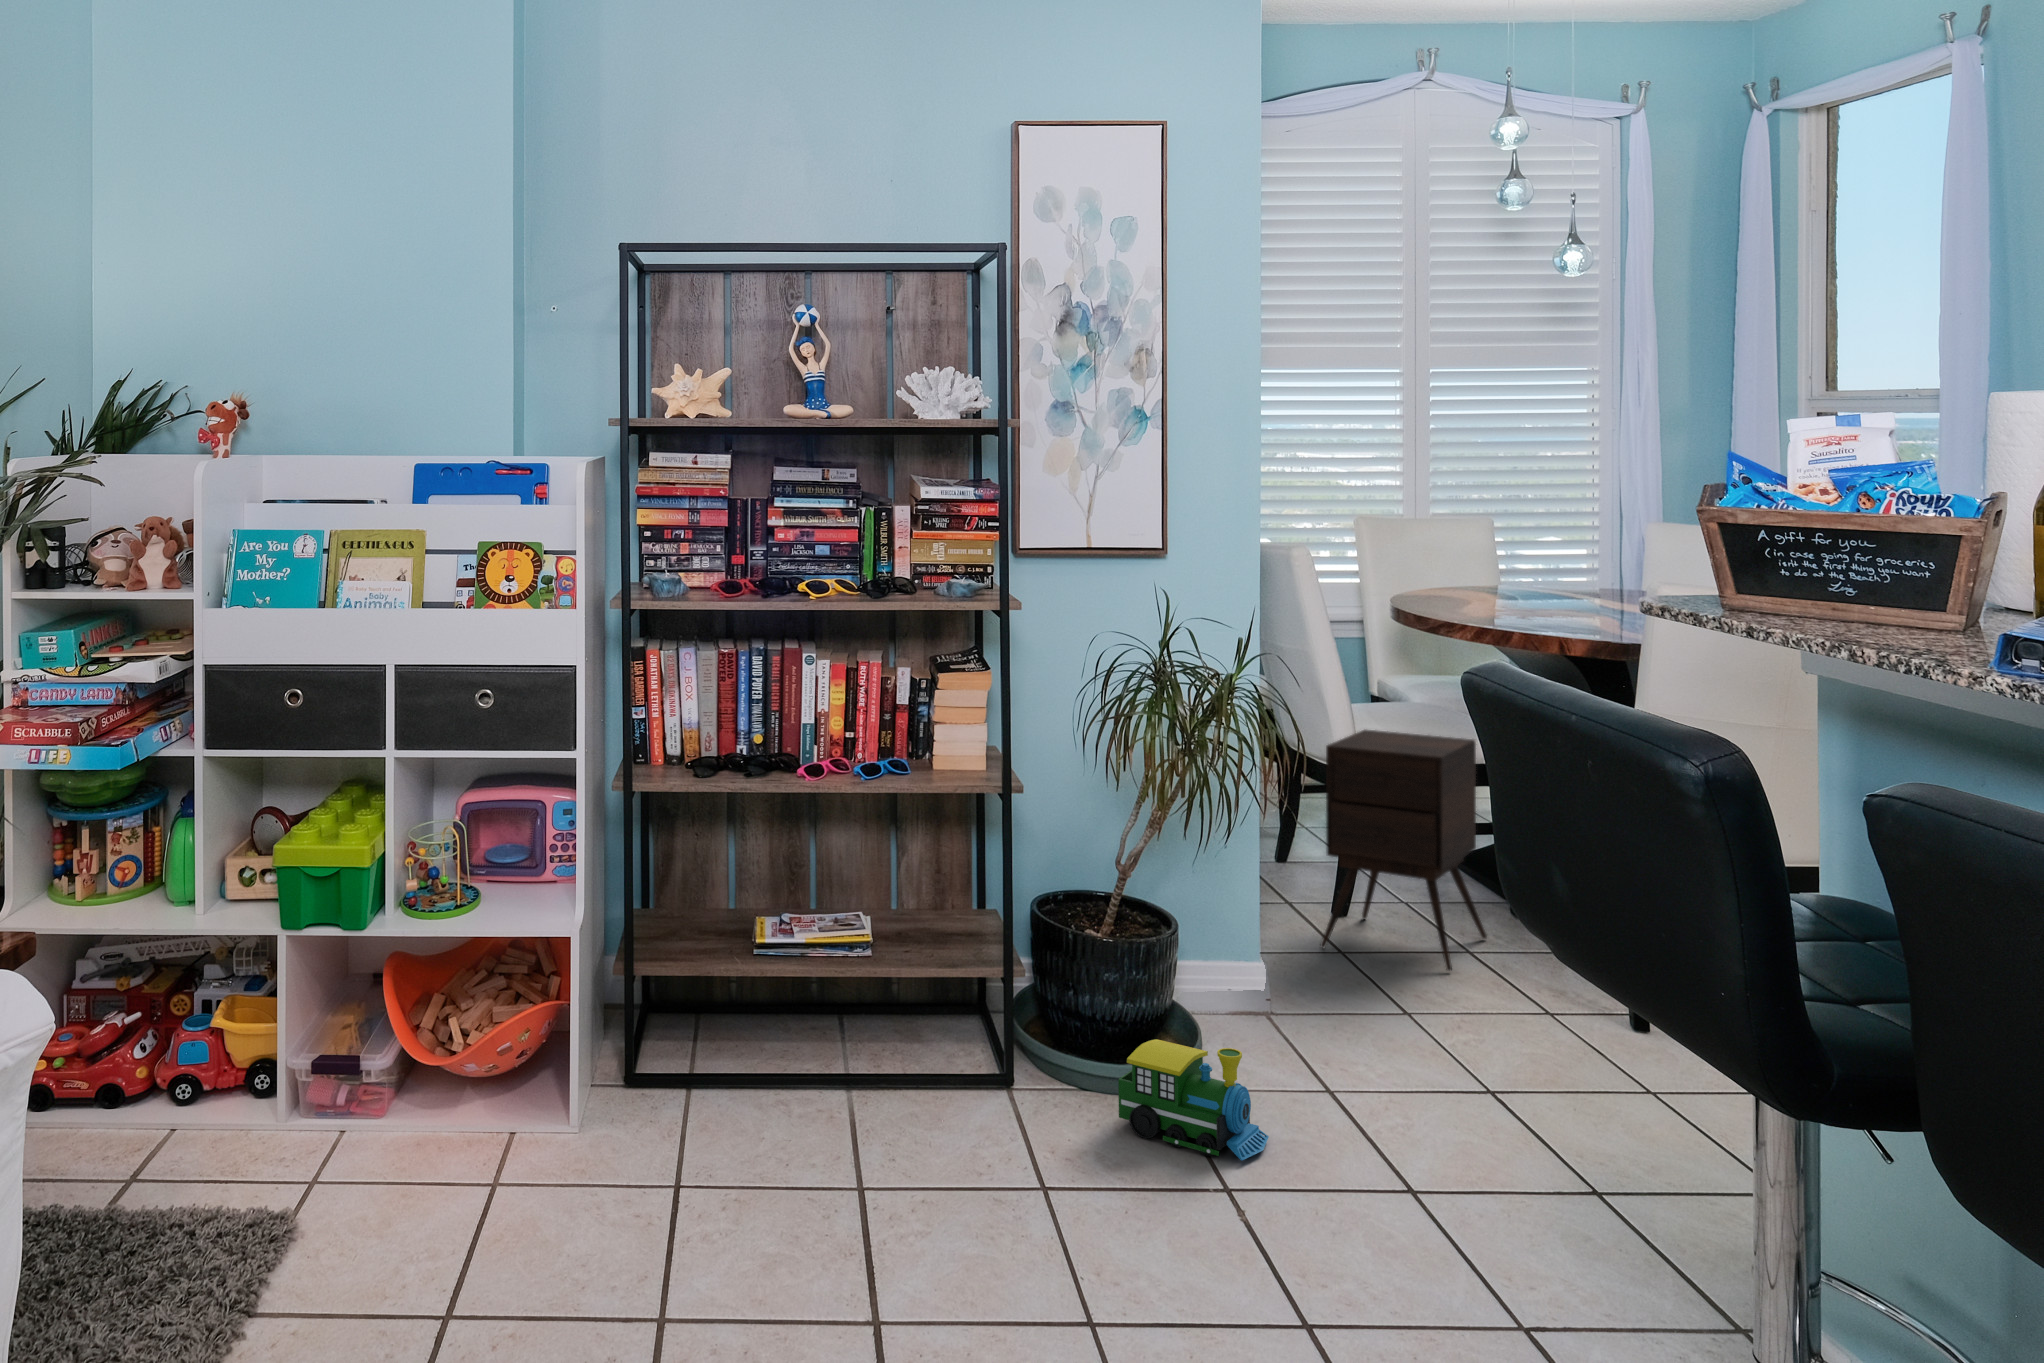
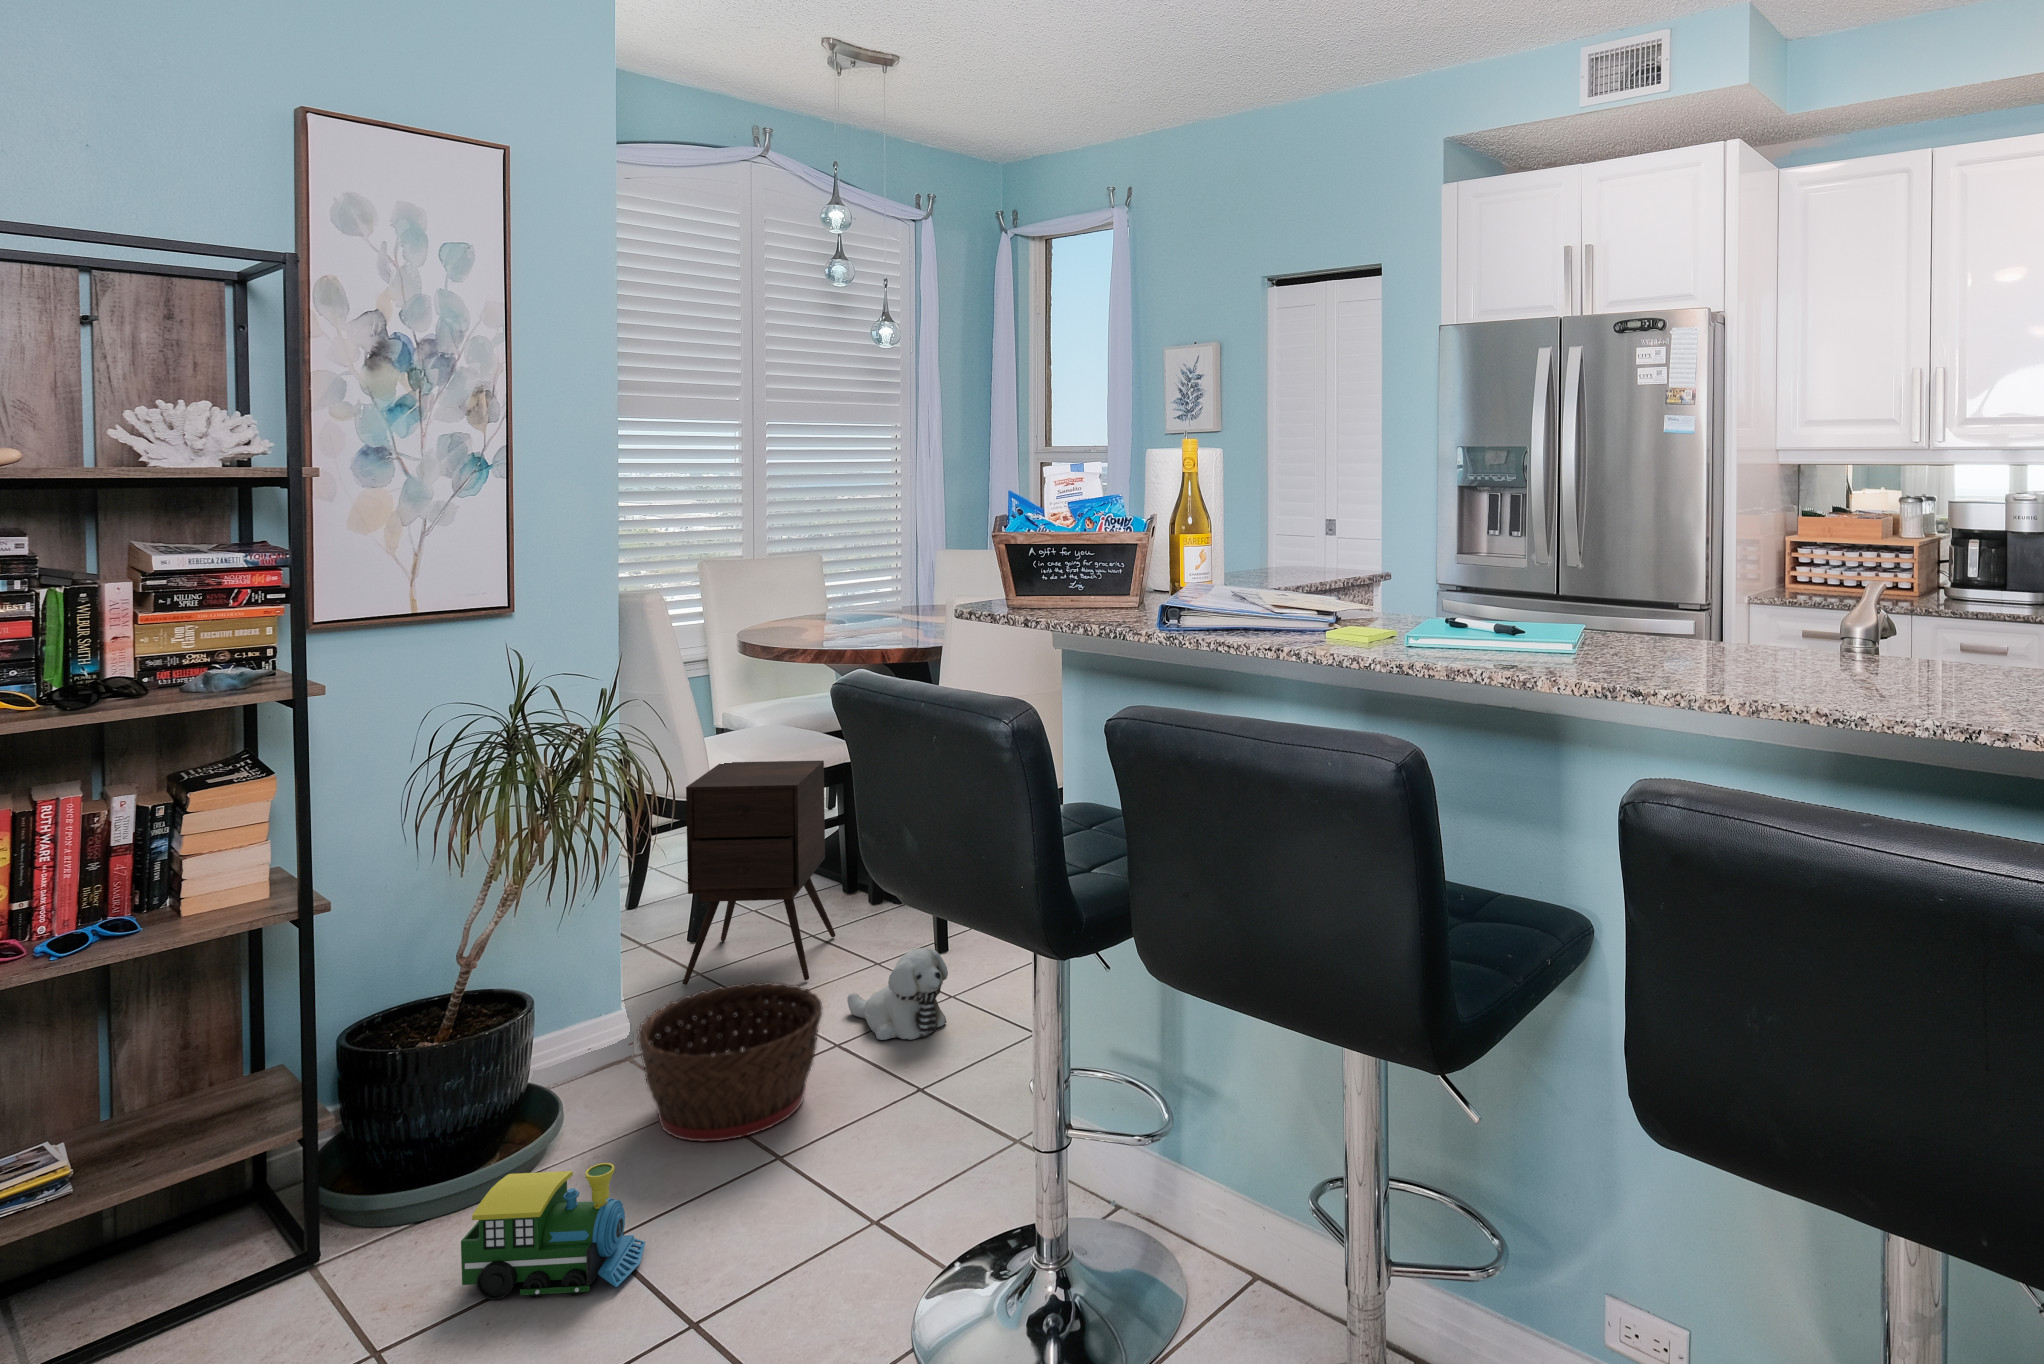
basket: none [1269,940,1455,1086] -> present [637,982,823,1141]
plush toy: none [1491,952,1611,1052] -> present [847,948,948,1040]

